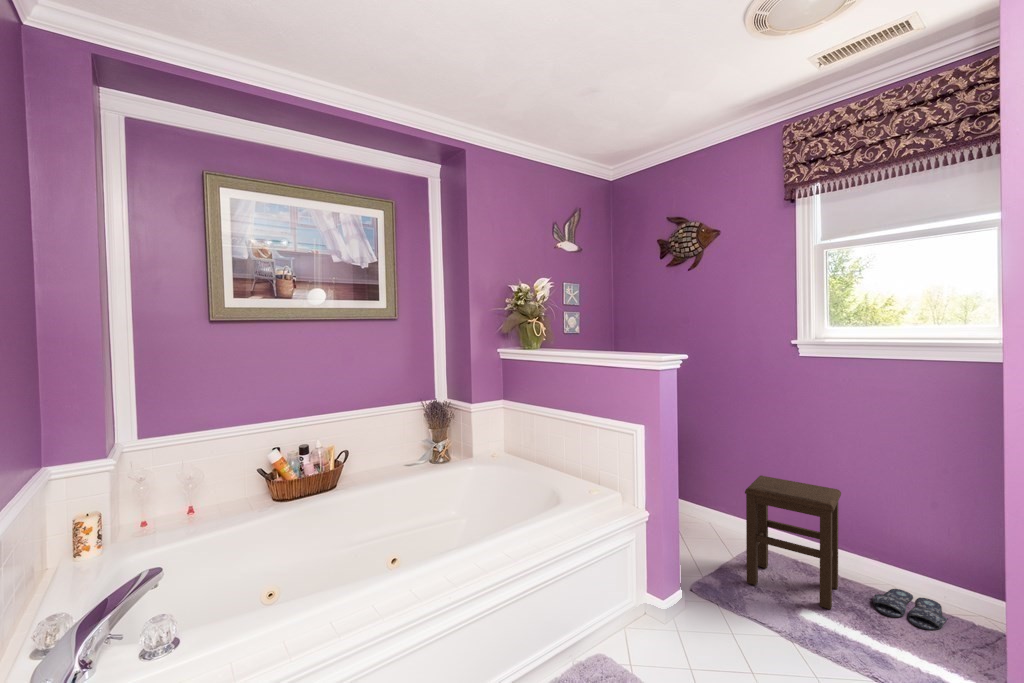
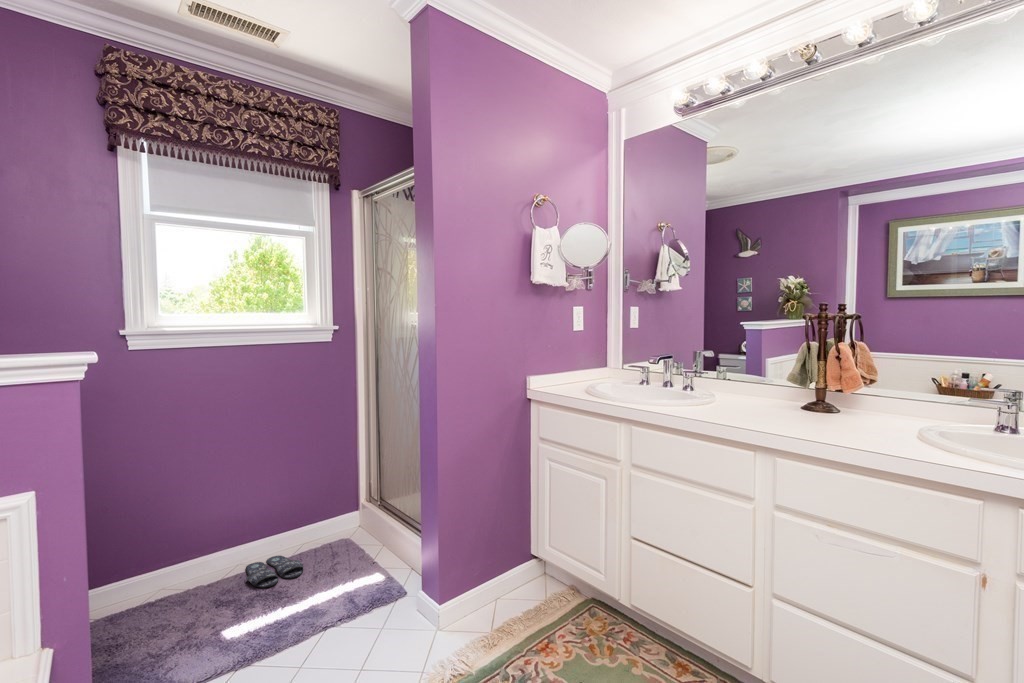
stool: present [745,476,841,609] -> none [110,490,240,660]

